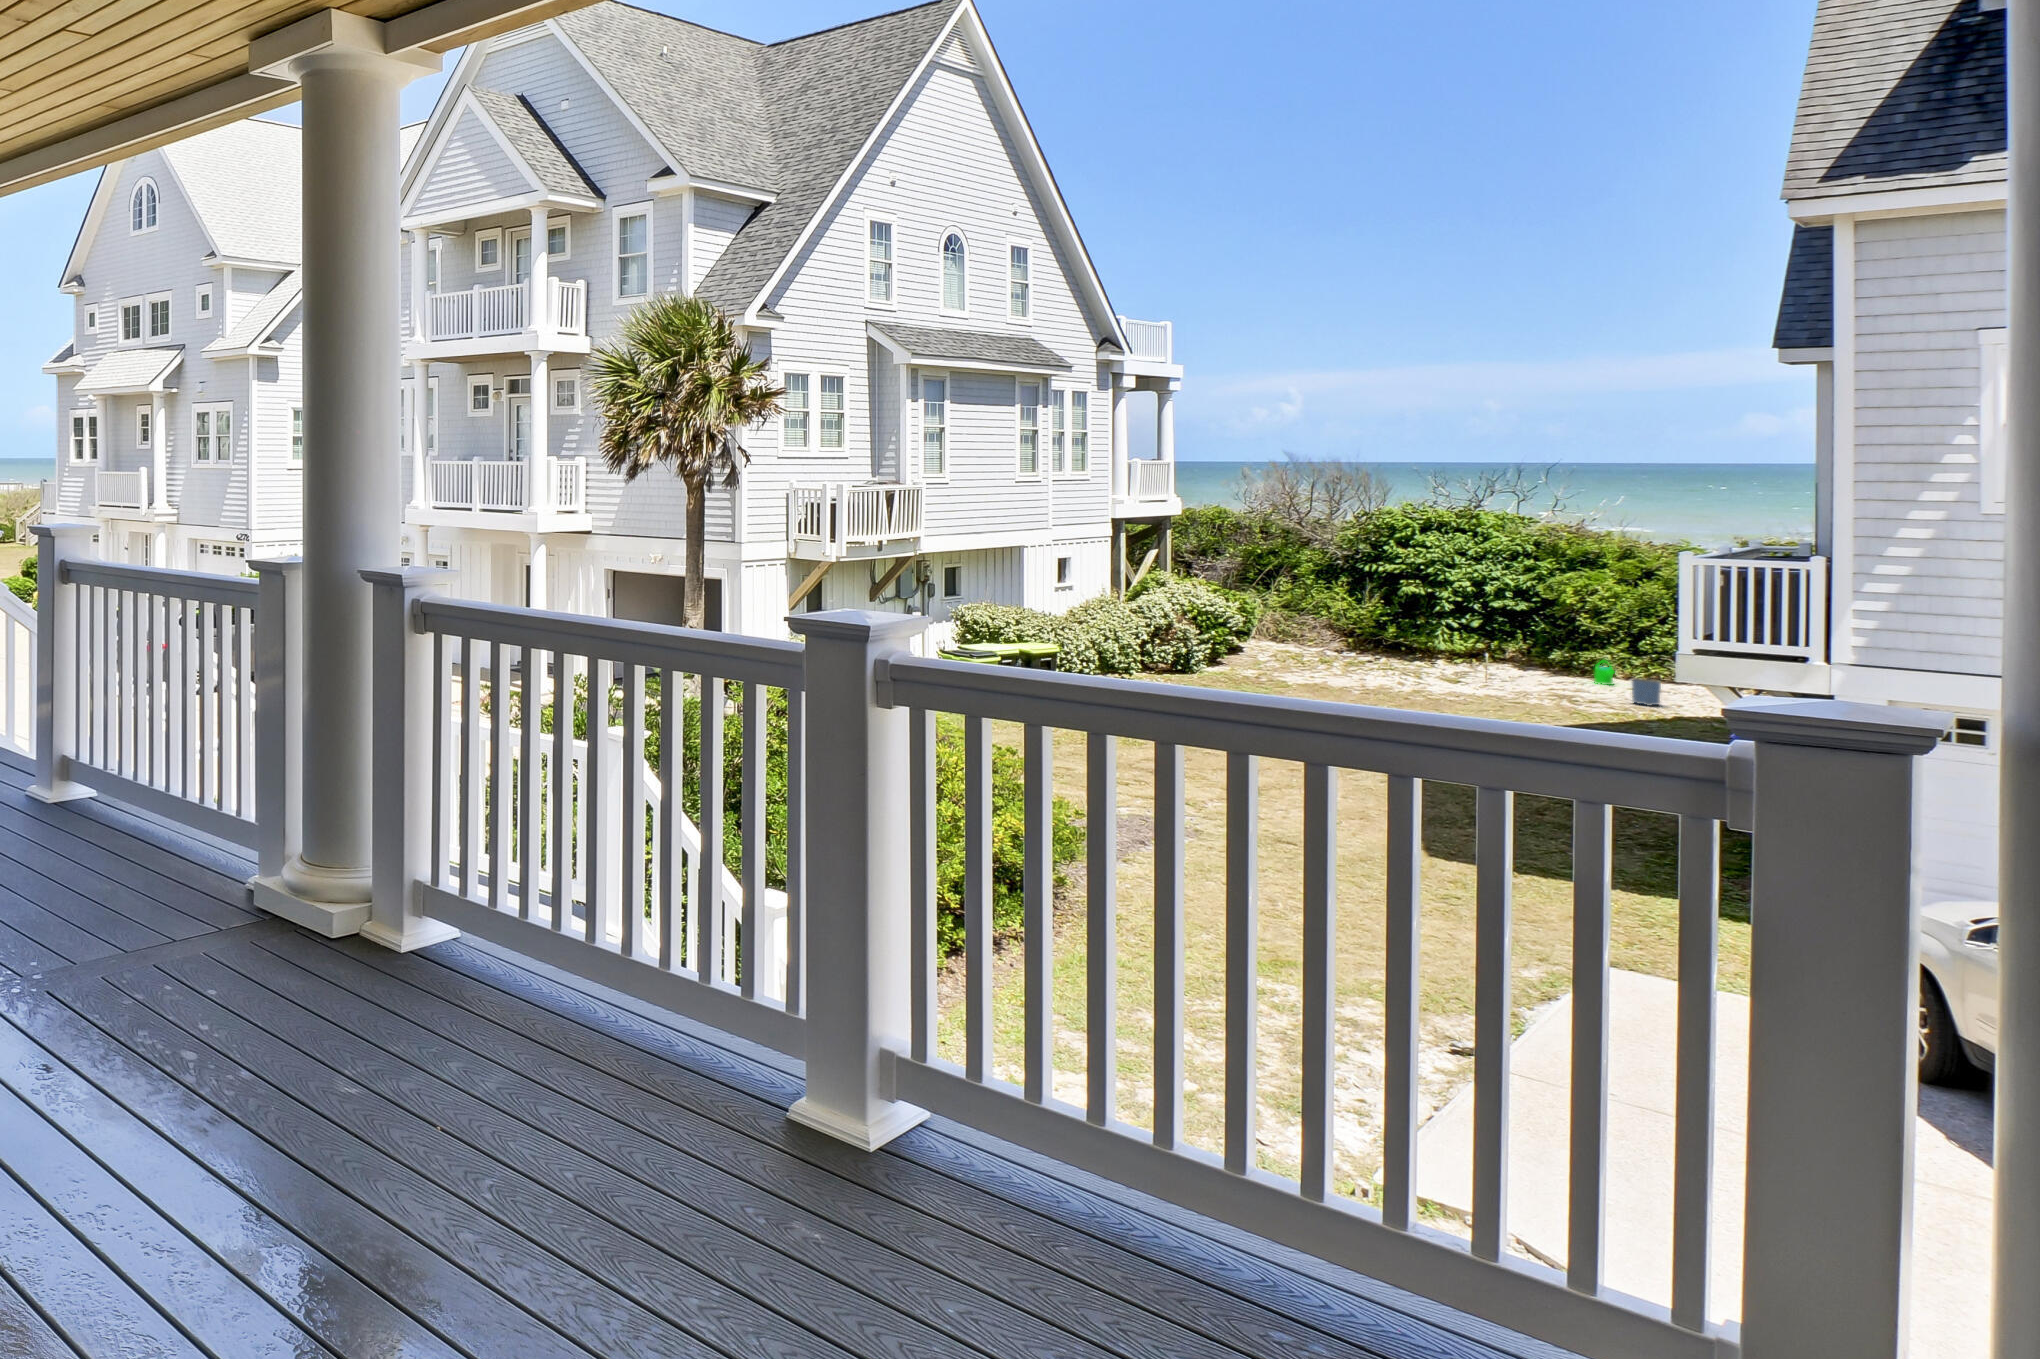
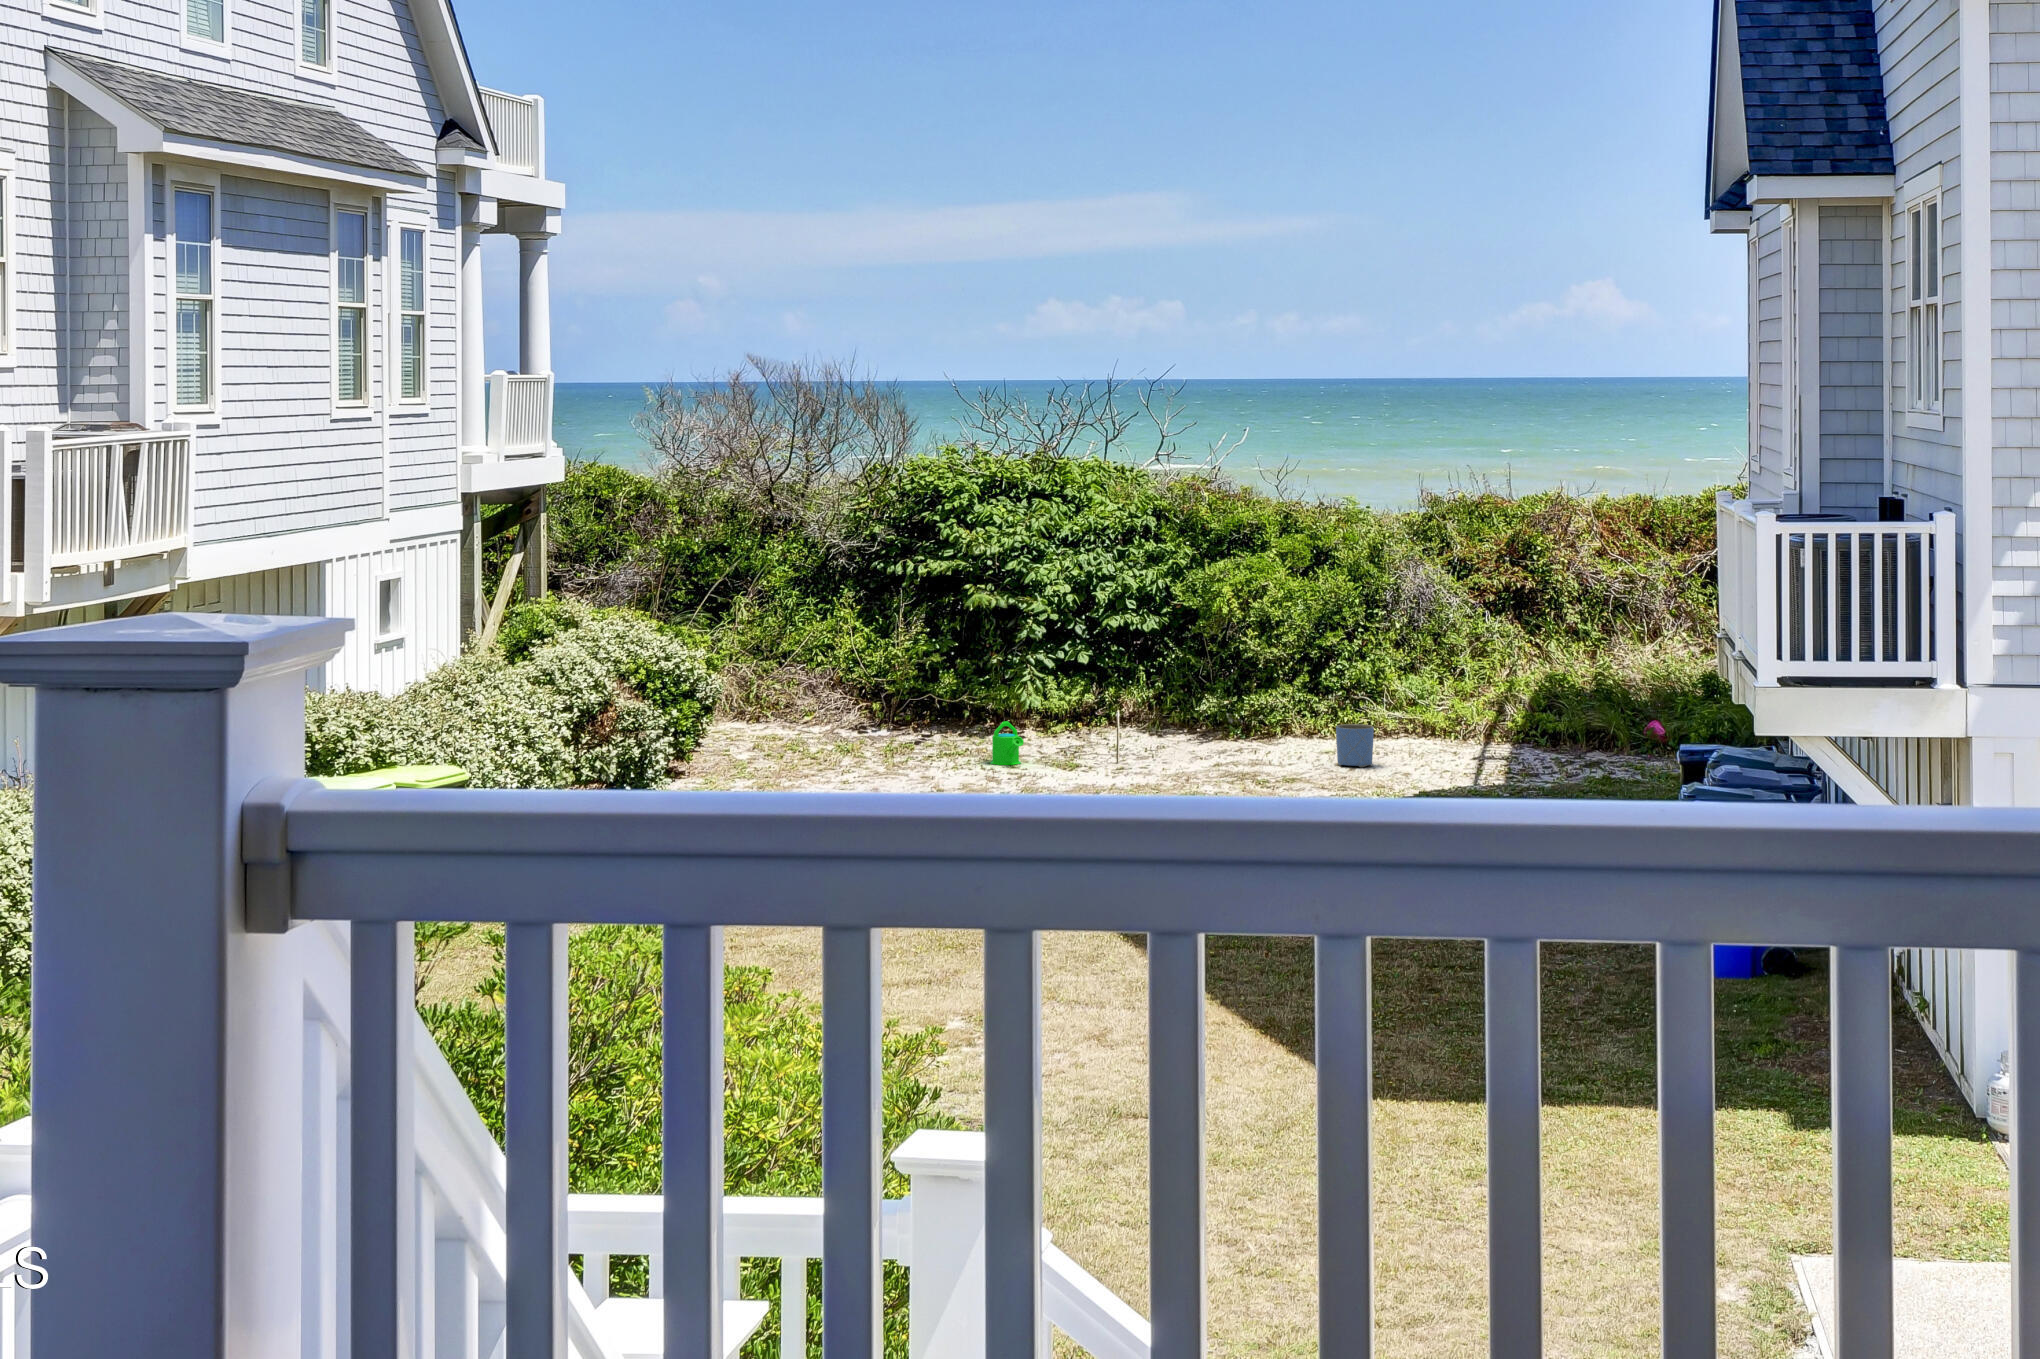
watering can: present [1594,660,1614,685] -> present [990,721,1024,765]

